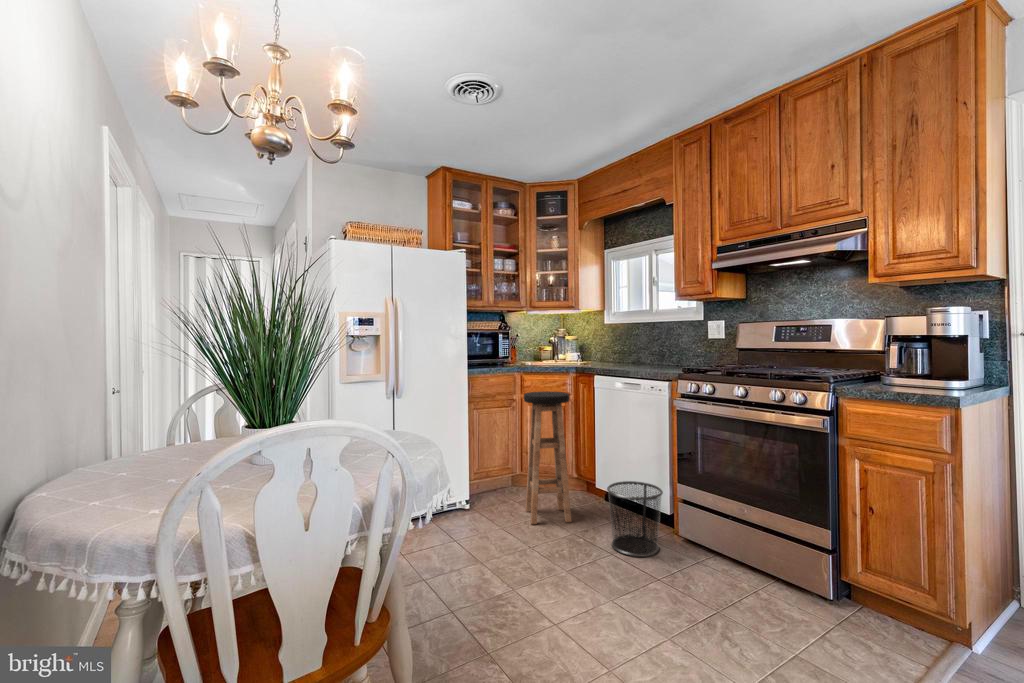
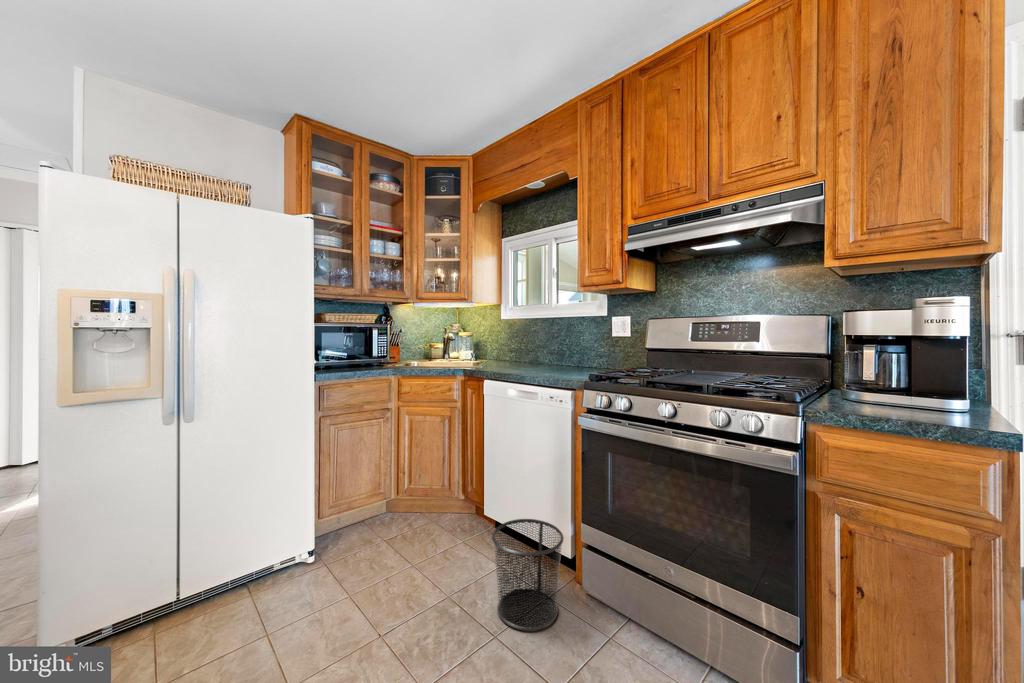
bar stool: present [524,392,571,524] -> none [391,401,450,578]

